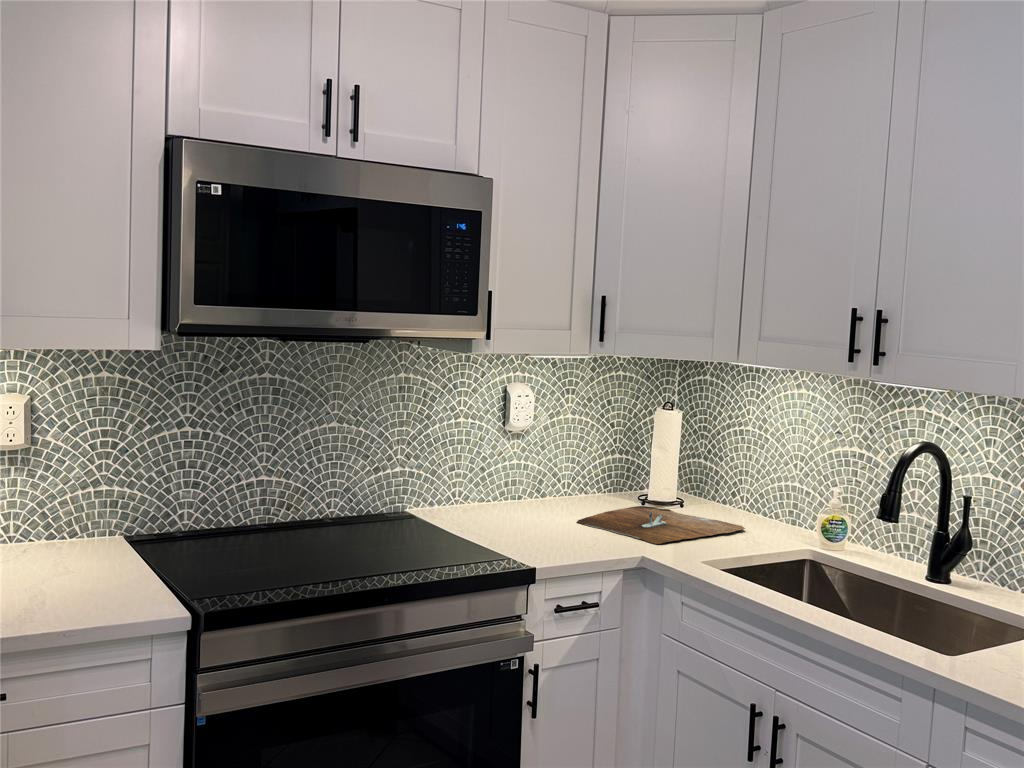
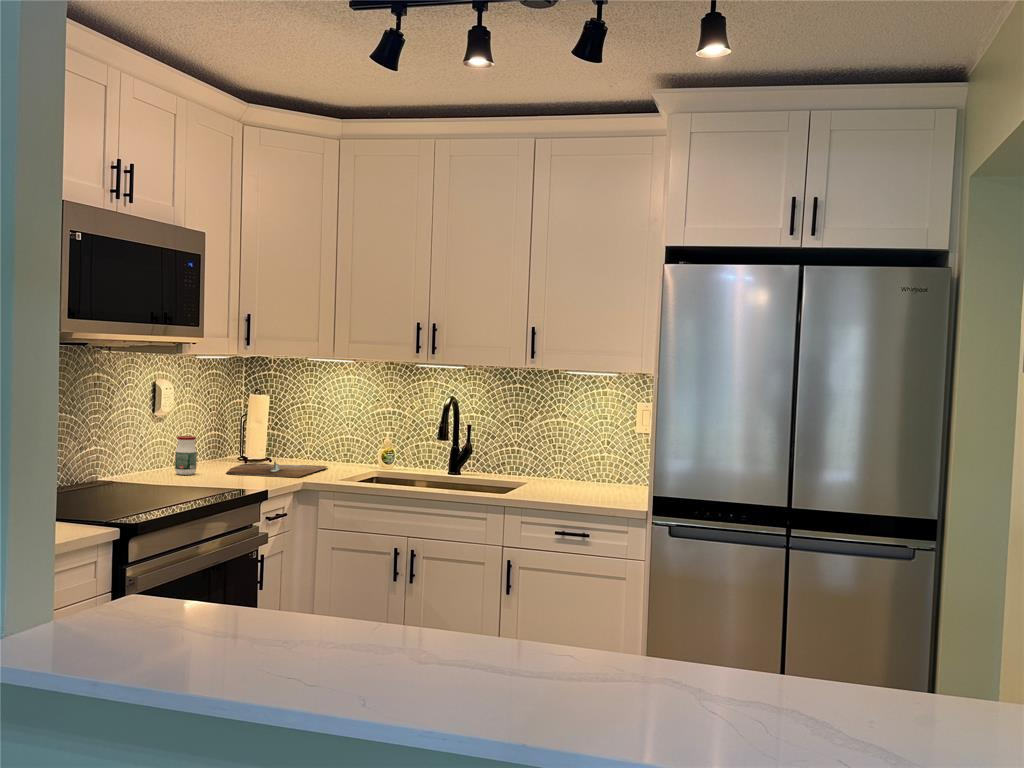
jar: none [513,462,541,516] -> present [175,436,197,475]

